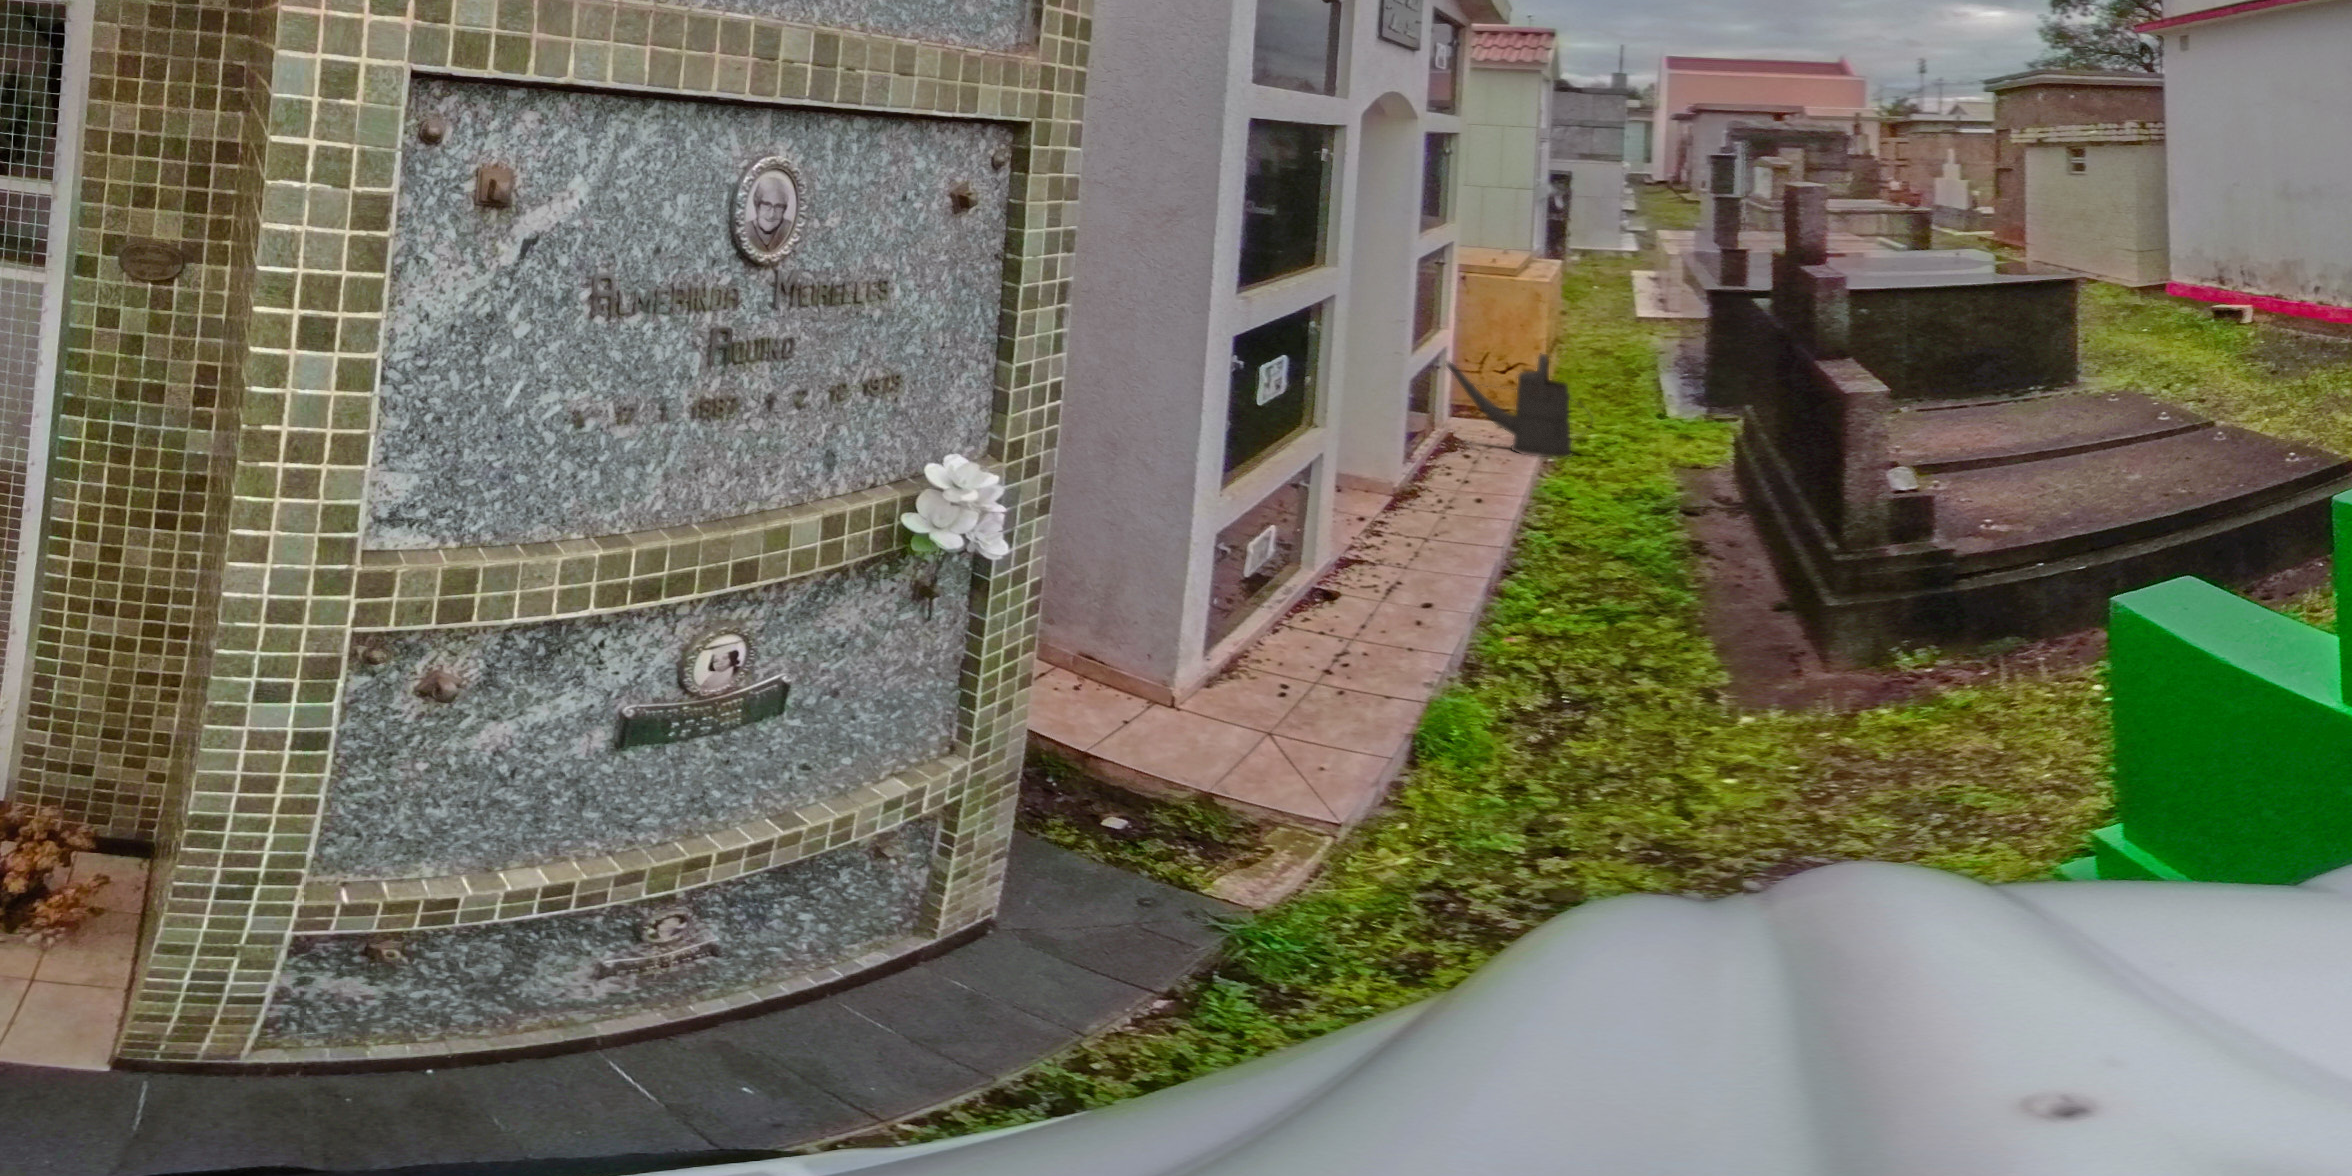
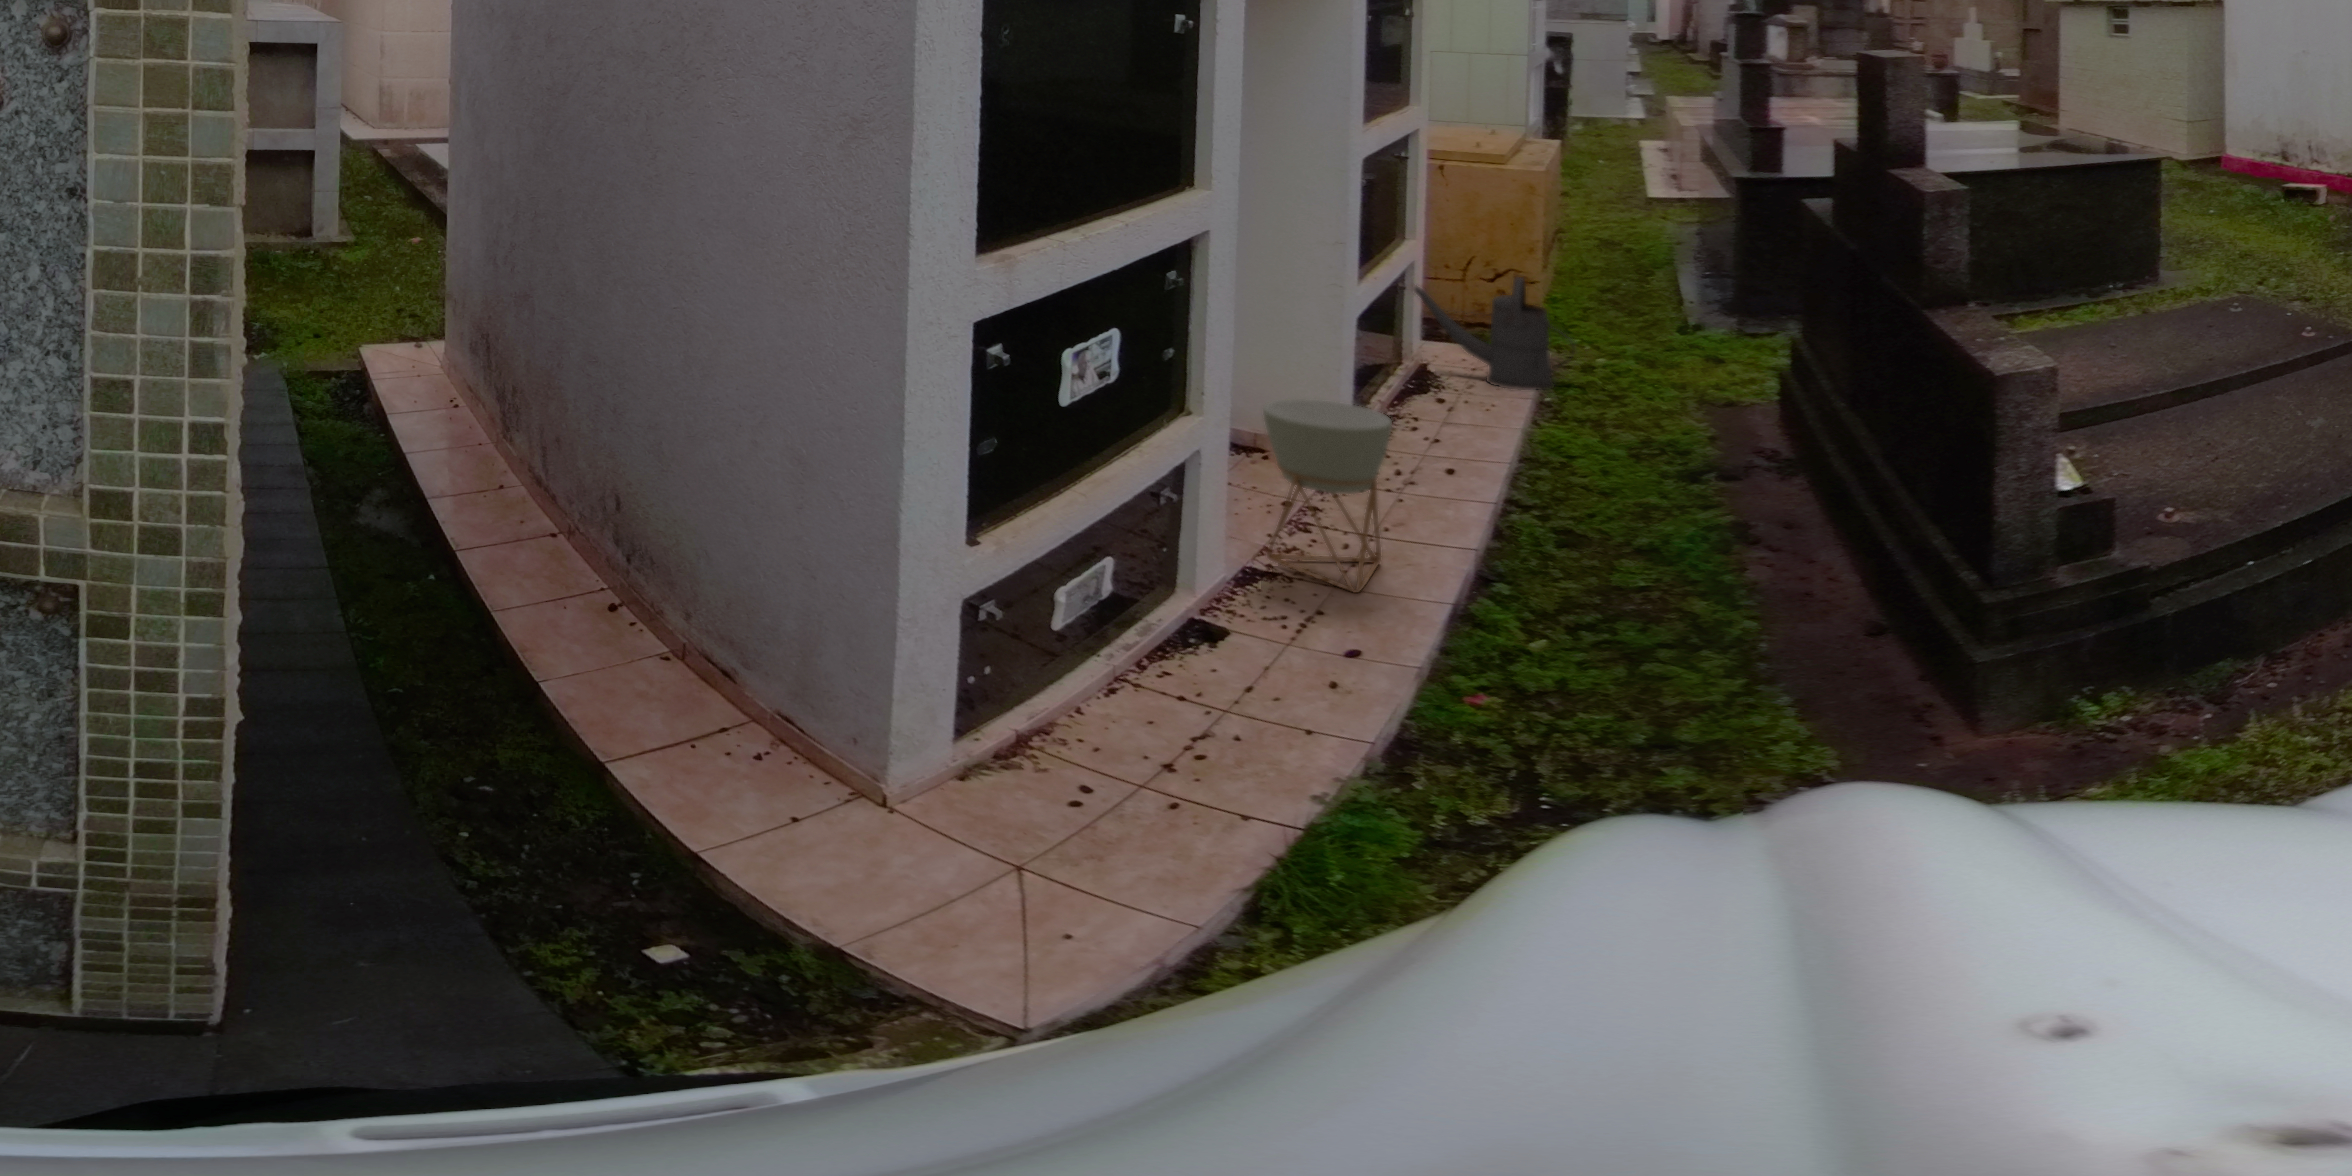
planter: none [1339,425,1455,591] -> present [1263,399,1392,593]

